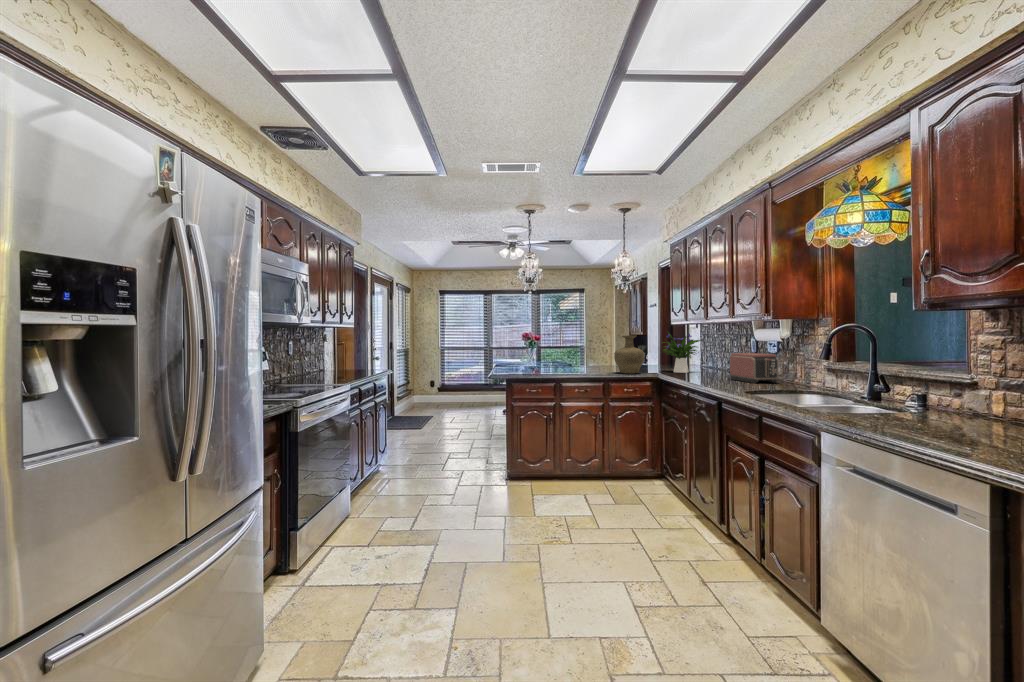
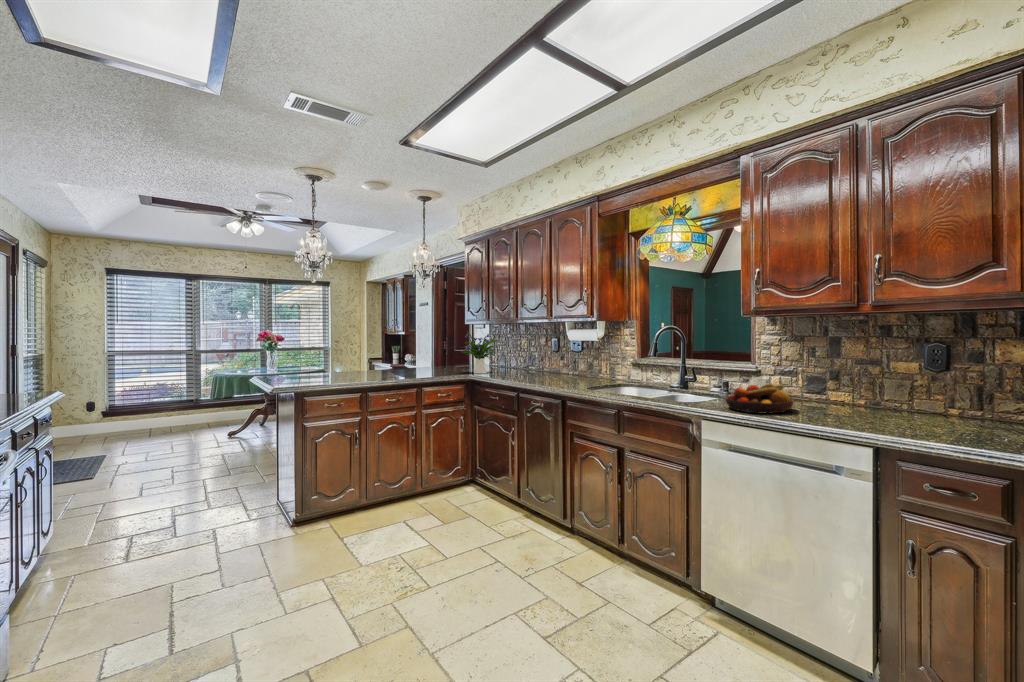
vase: present [614,335,644,374] -> none [420,335,453,377]
toaster: present [730,353,779,383] -> none [540,352,584,380]
fruit bowl: none [868,396,971,434] -> present [725,384,794,413]

